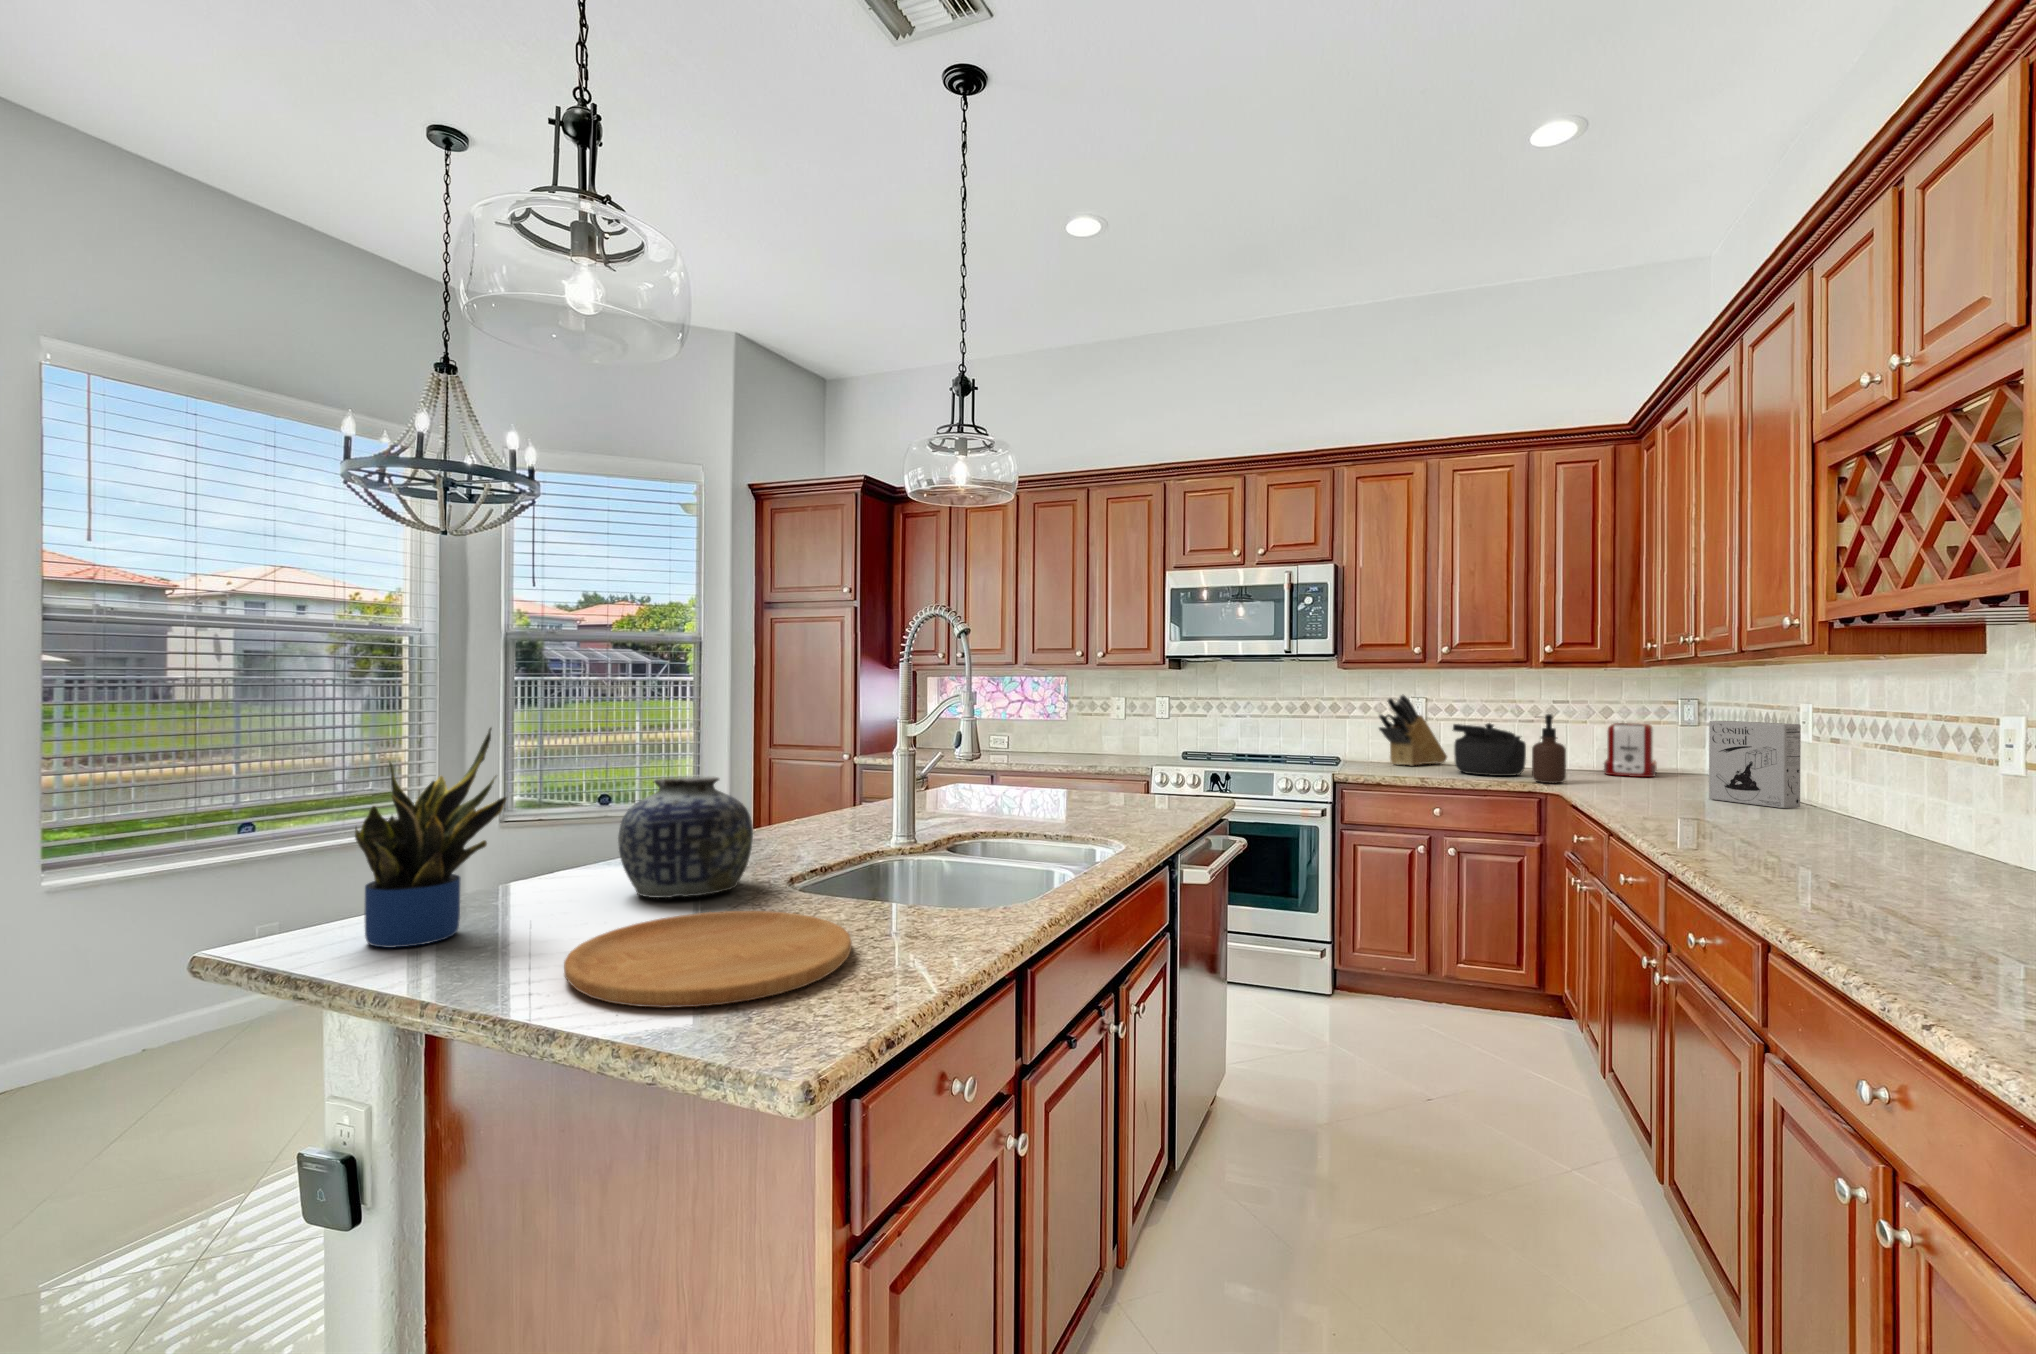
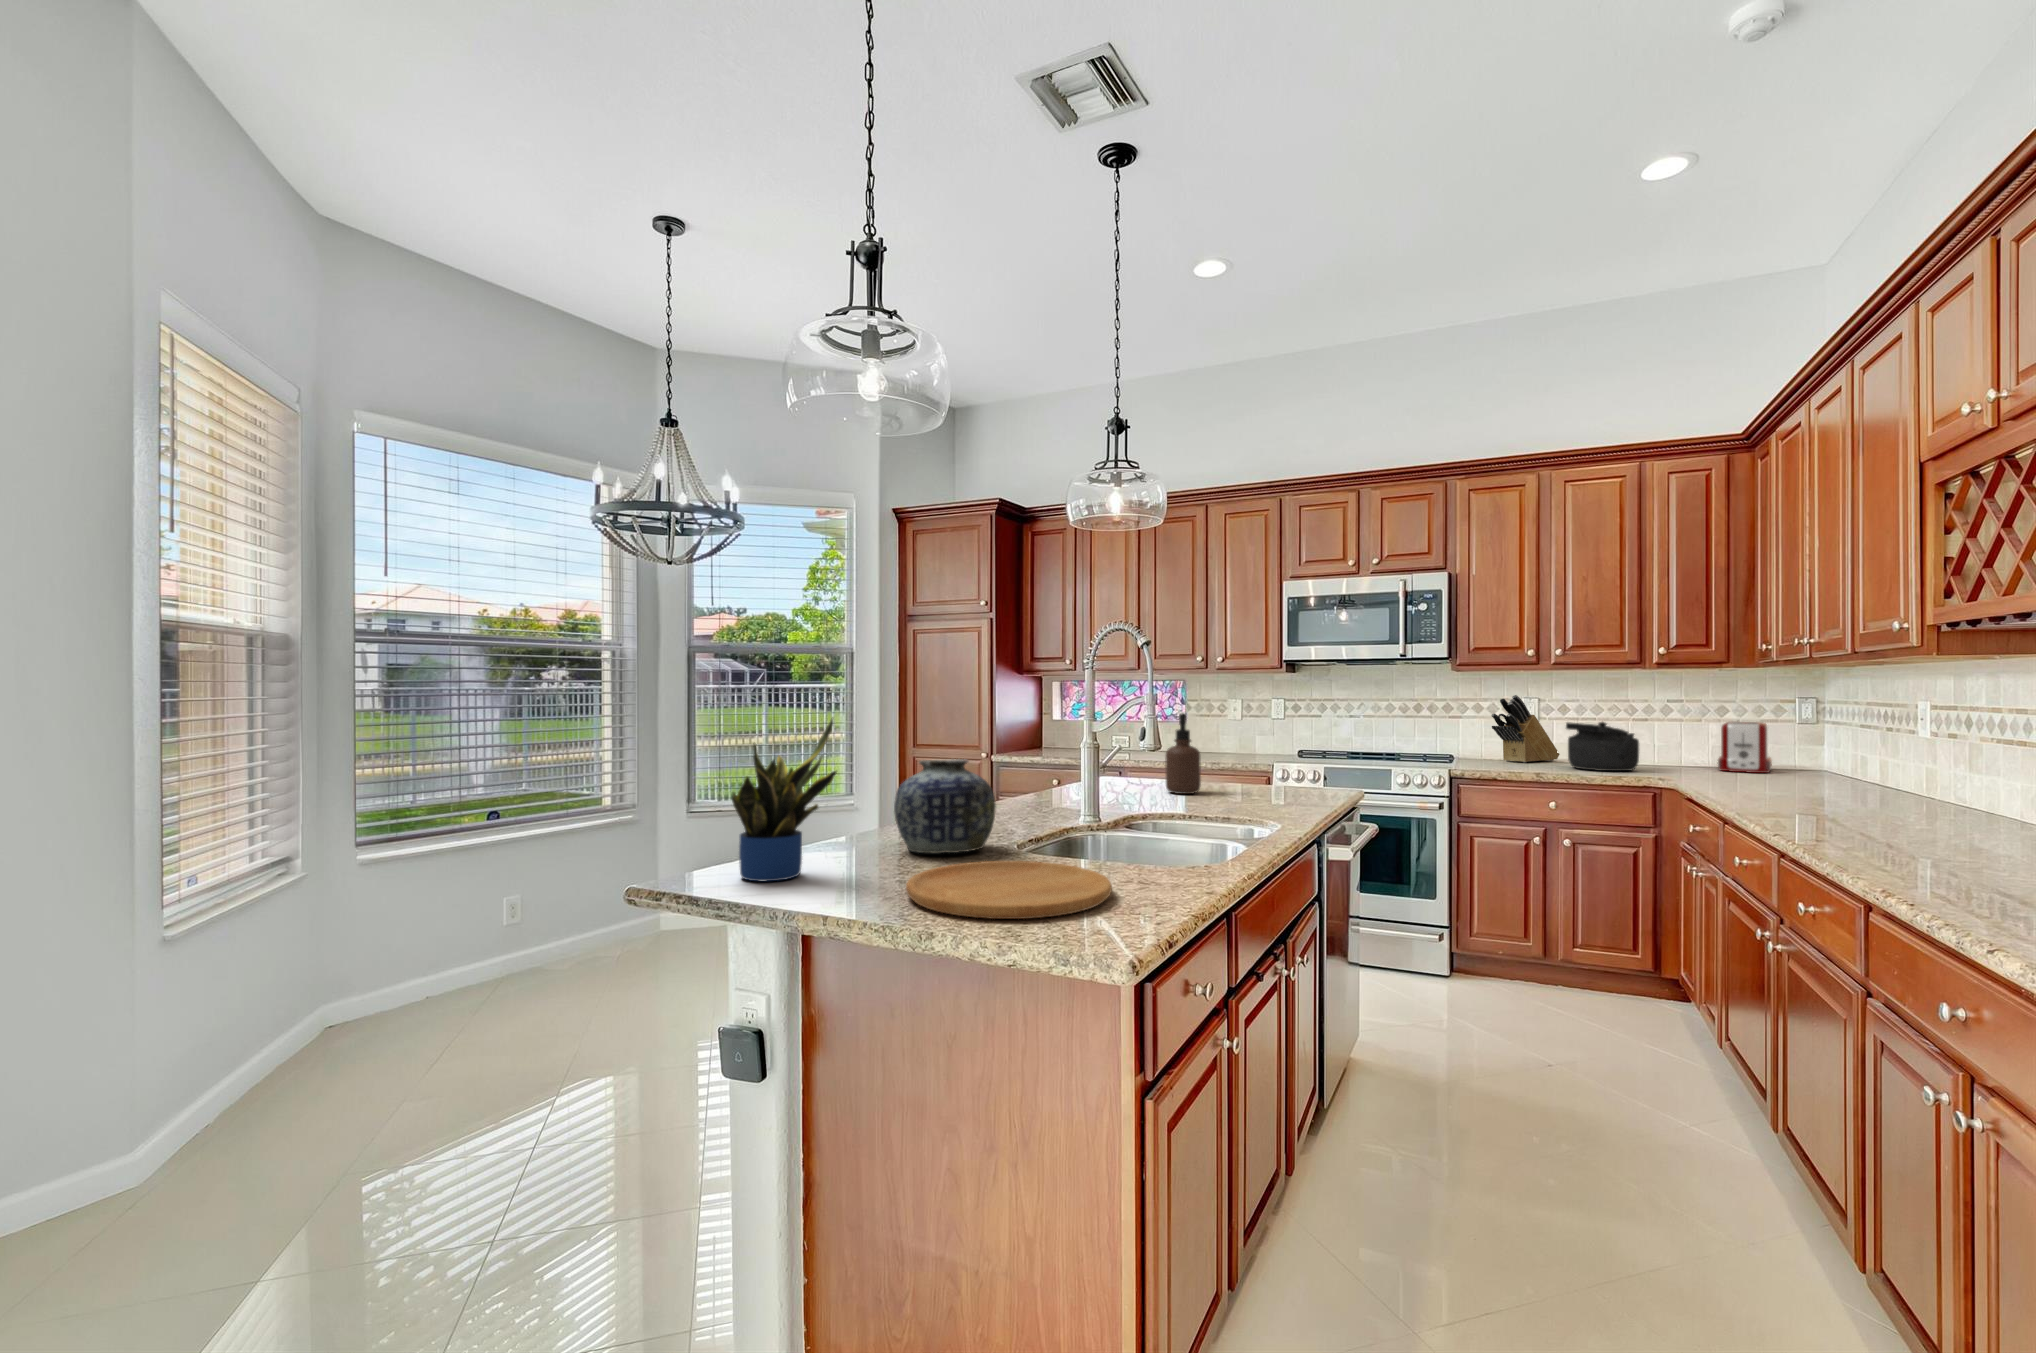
soap dispenser: present [1532,714,1566,783] -> present [1165,713,1201,794]
cereal box: present [1709,721,1801,808] -> none [1824,718,1917,800]

